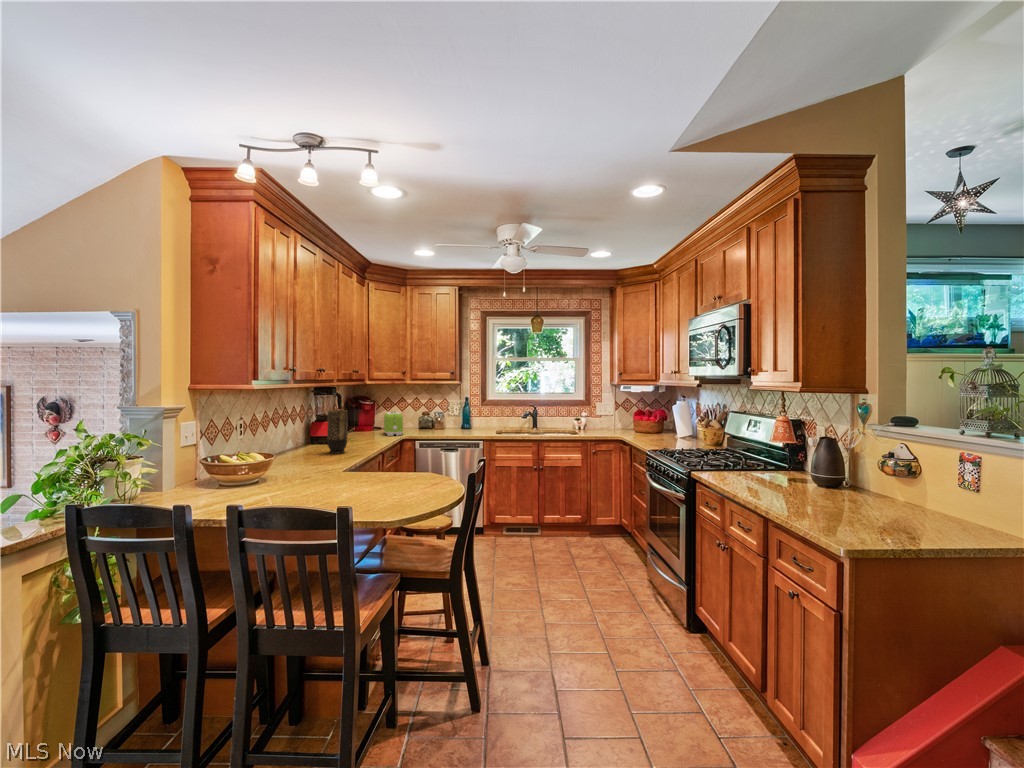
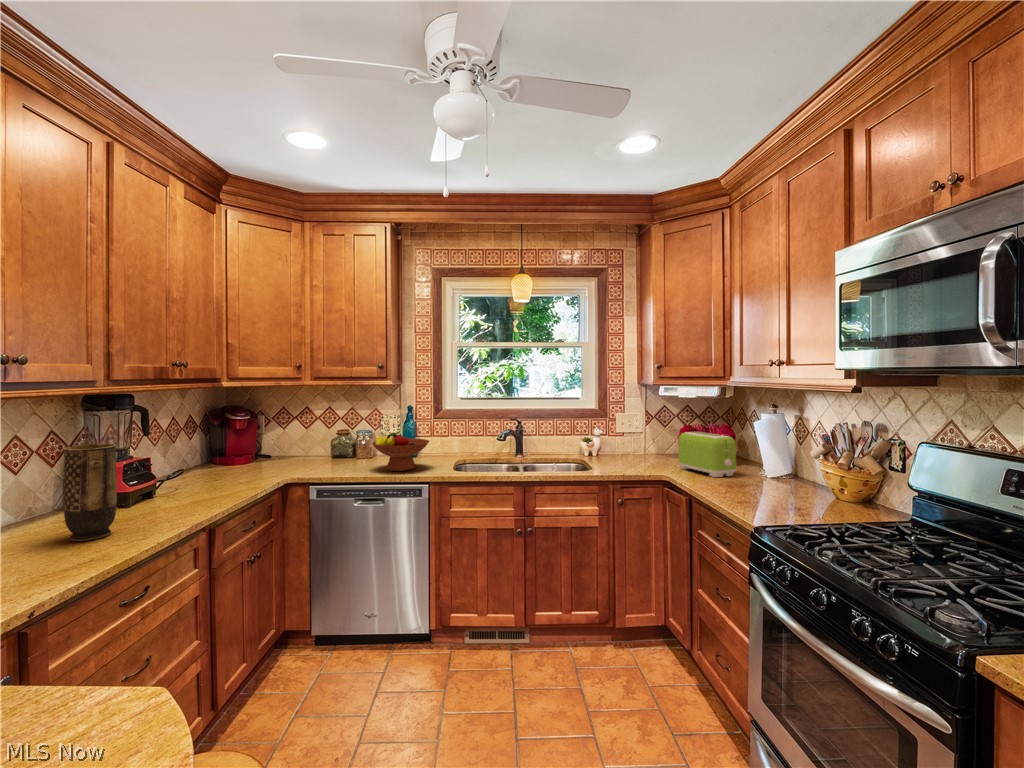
toaster: present [384,412,403,436] -> present [679,432,736,477]
fruit bowl: none [449,412,482,434] -> present [372,433,429,471]

